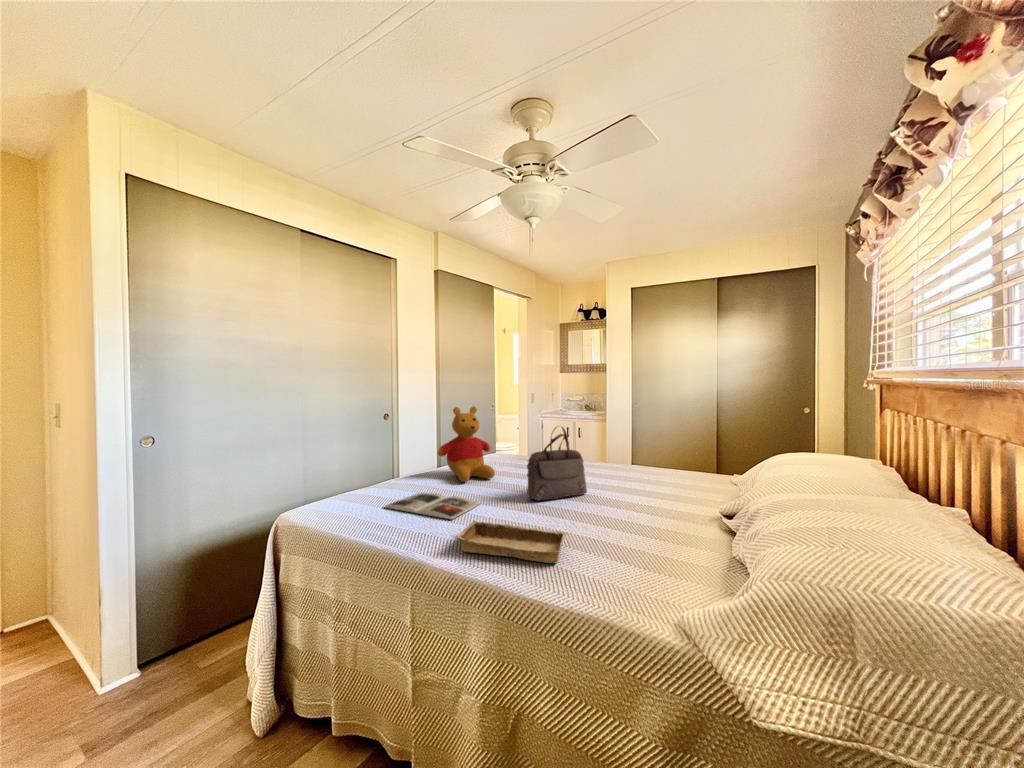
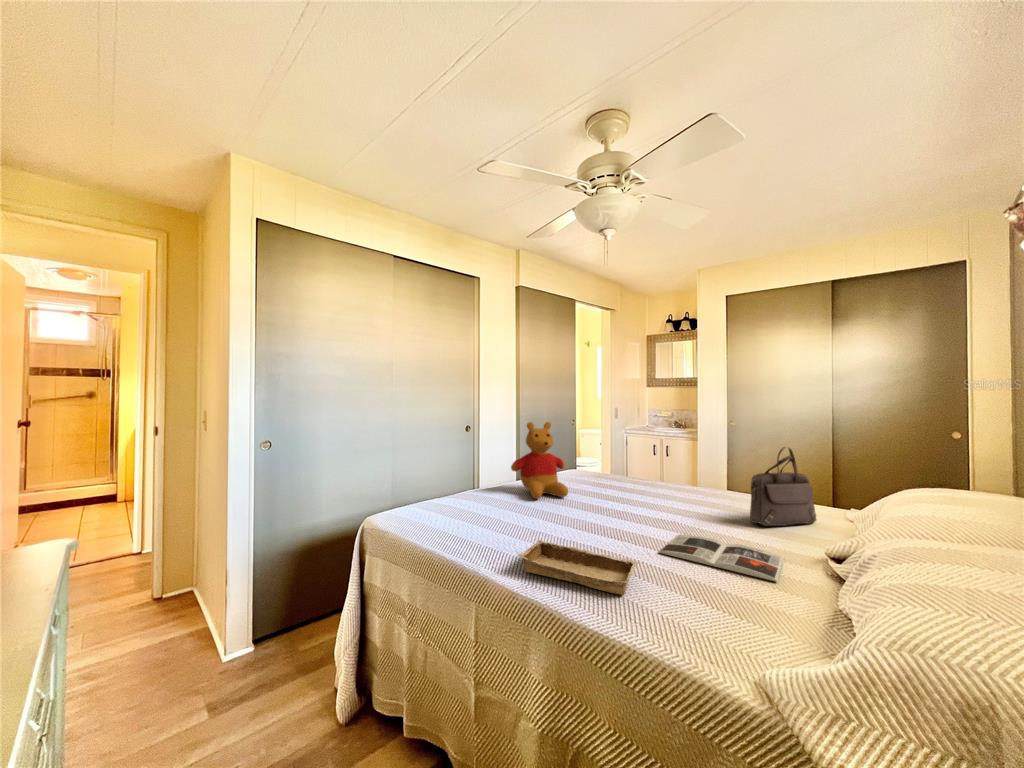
handbag: present [527,427,587,501] -> present [750,447,816,526]
magazine: present [384,493,480,519] -> present [659,535,784,582]

